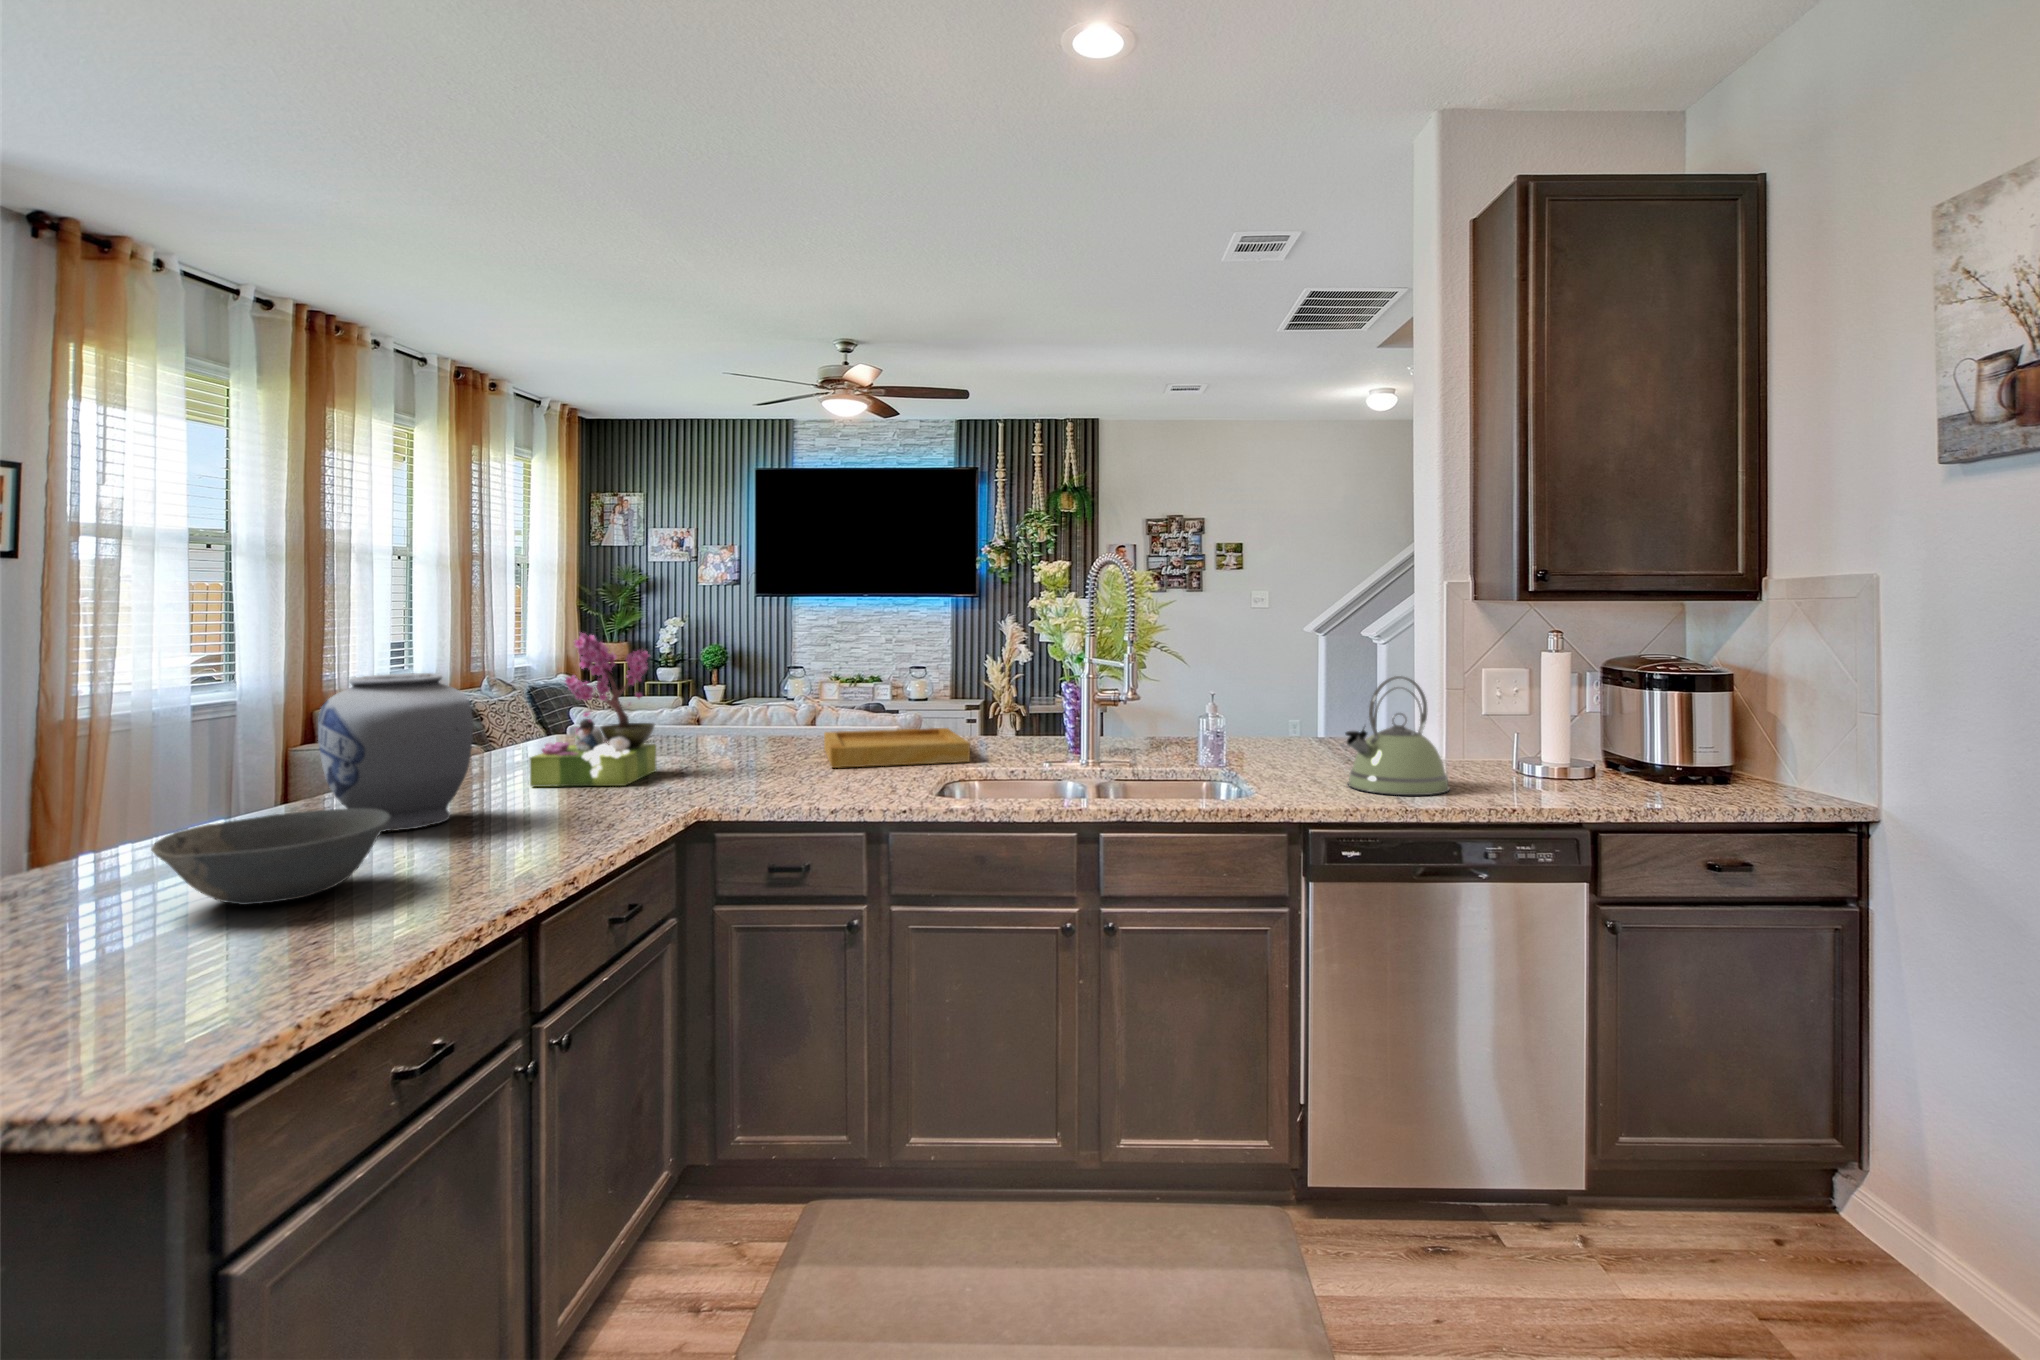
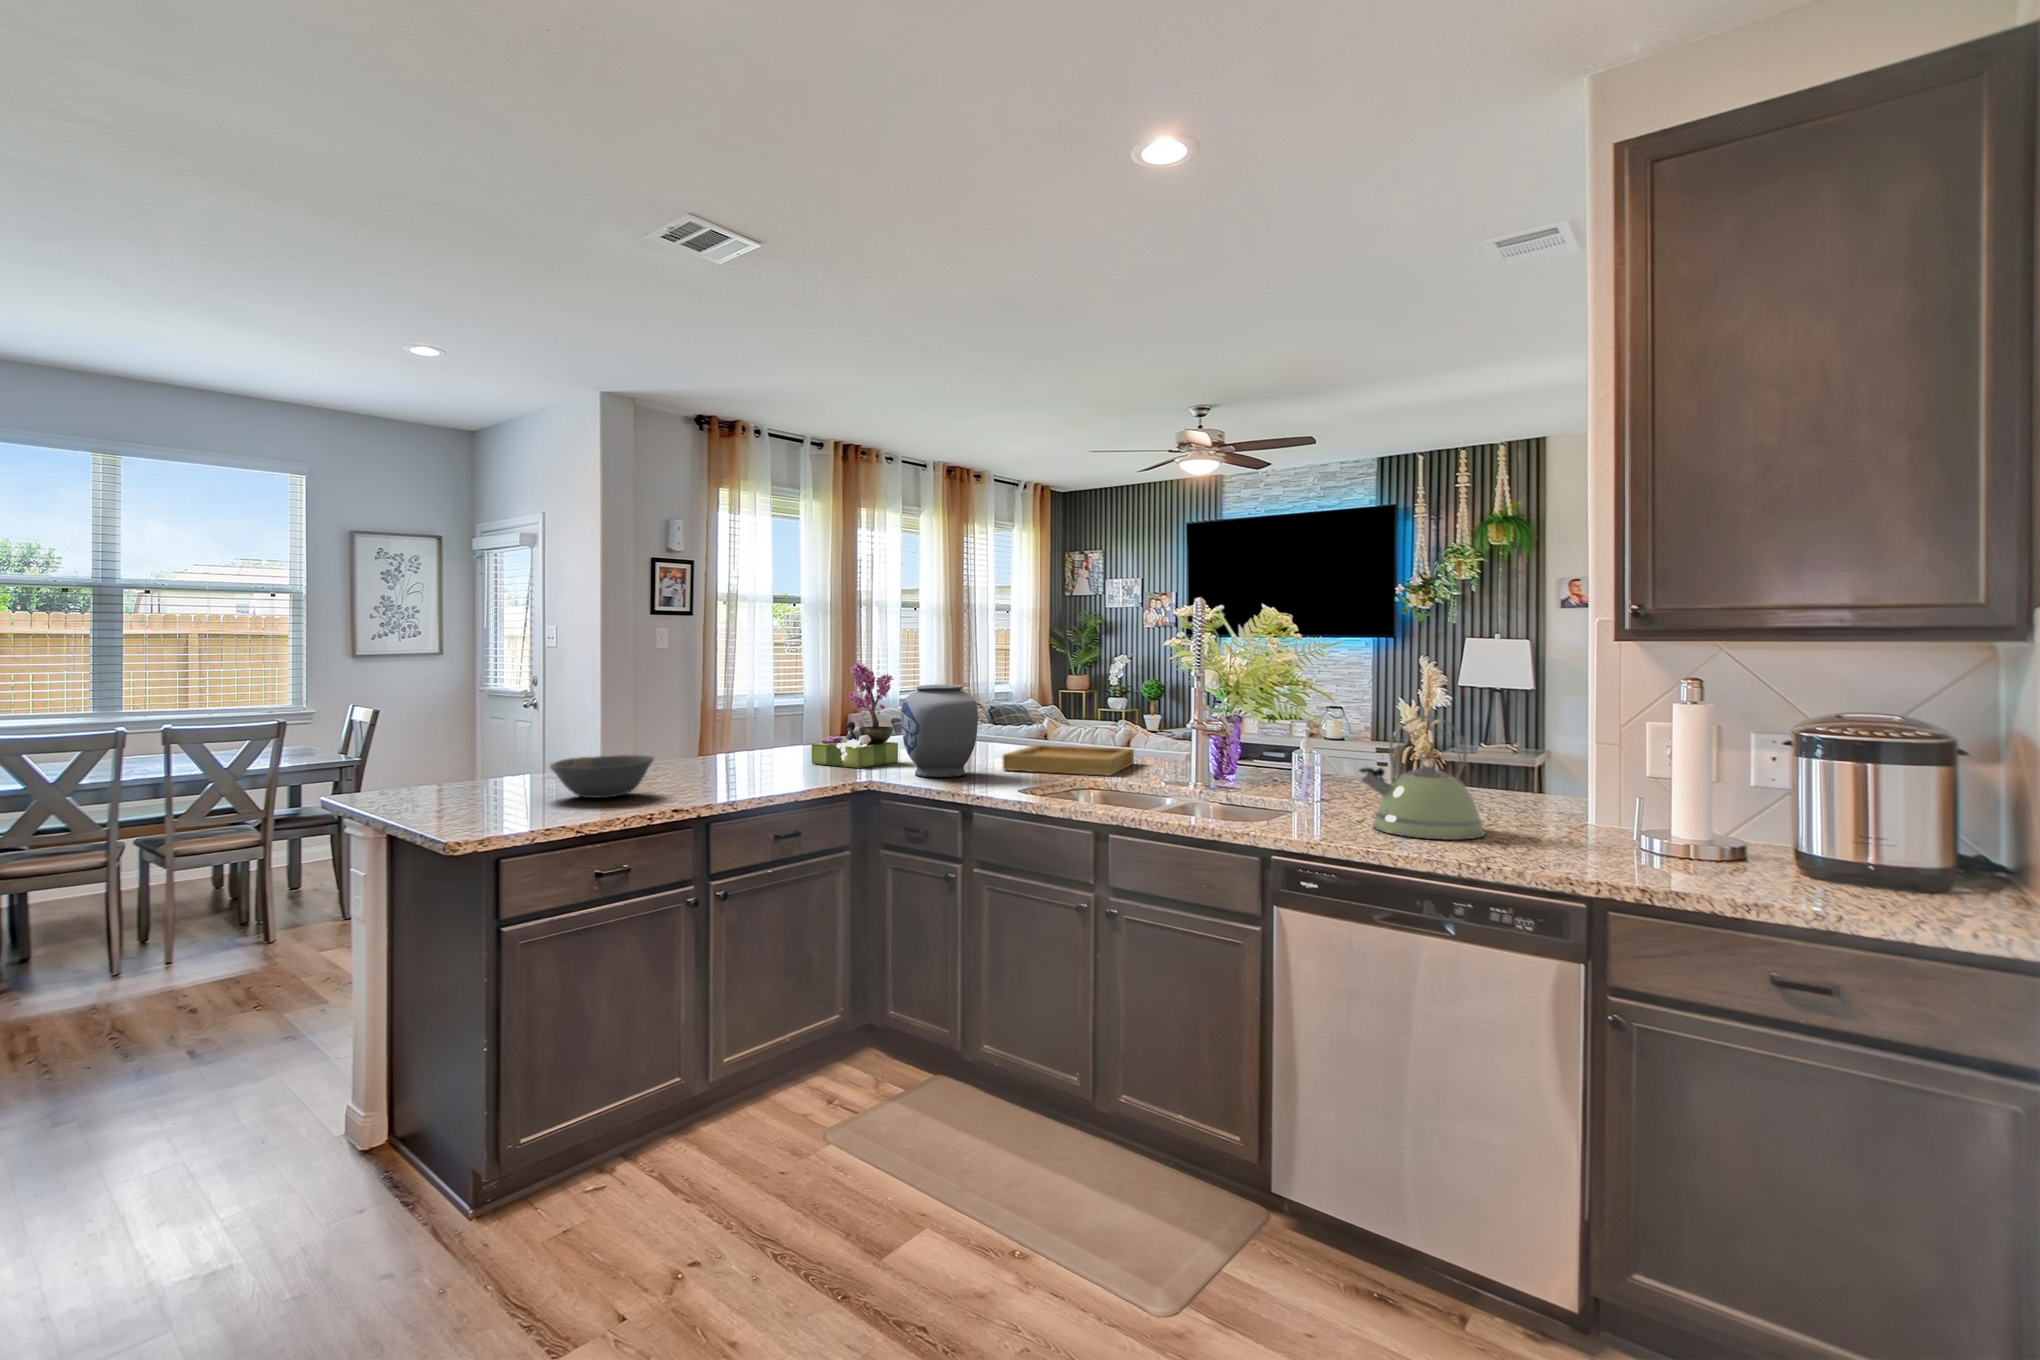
vase: present [318,673,473,832] -> present [901,684,978,777]

